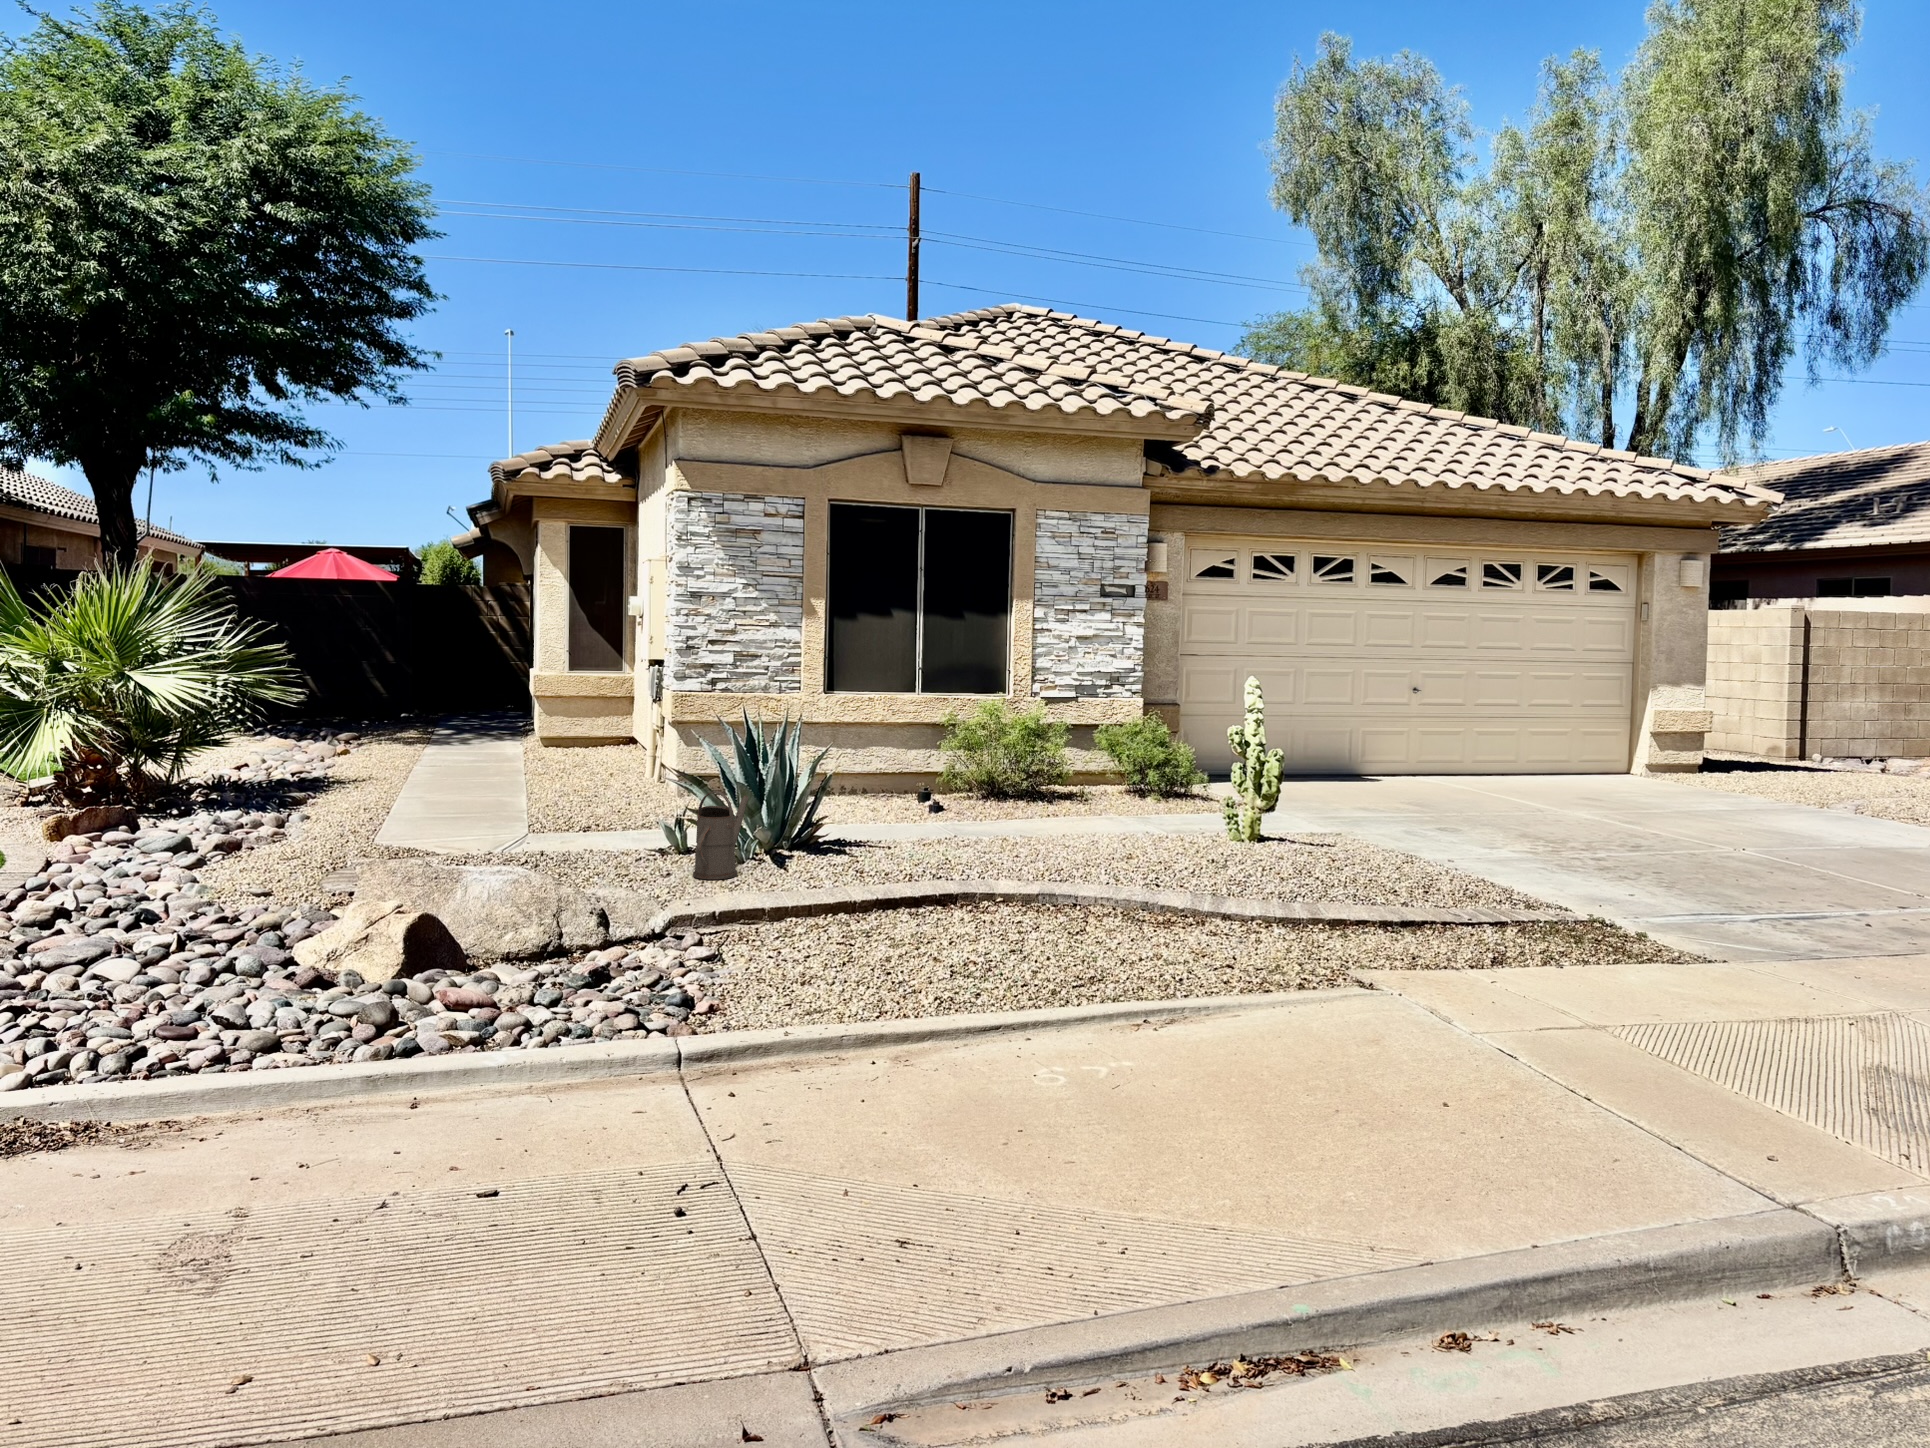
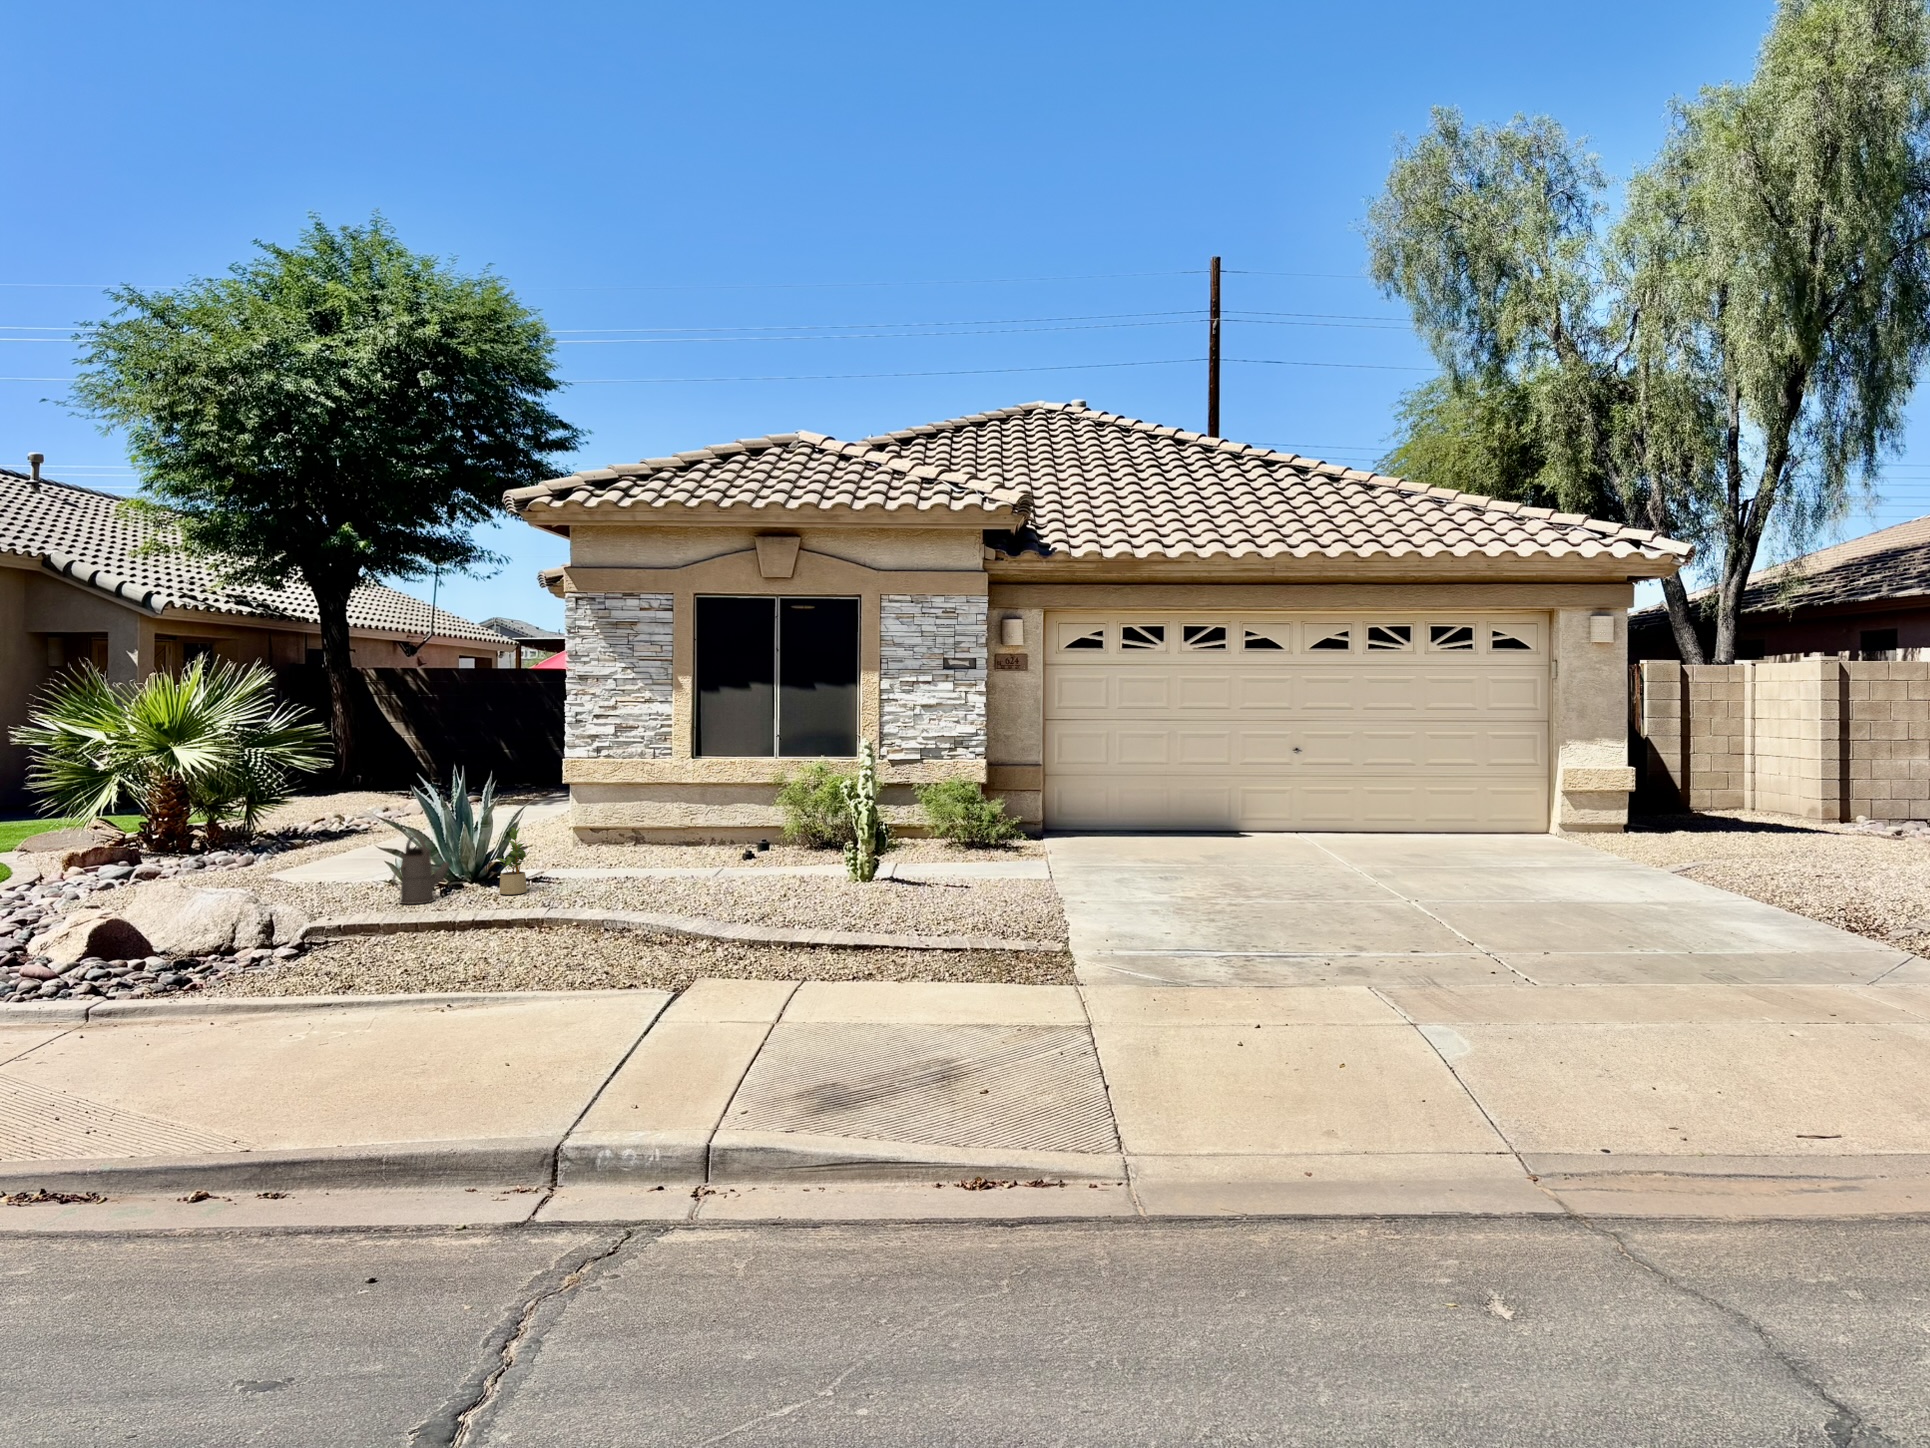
potted plant: none [799,779,841,864] -> present [498,827,529,895]

